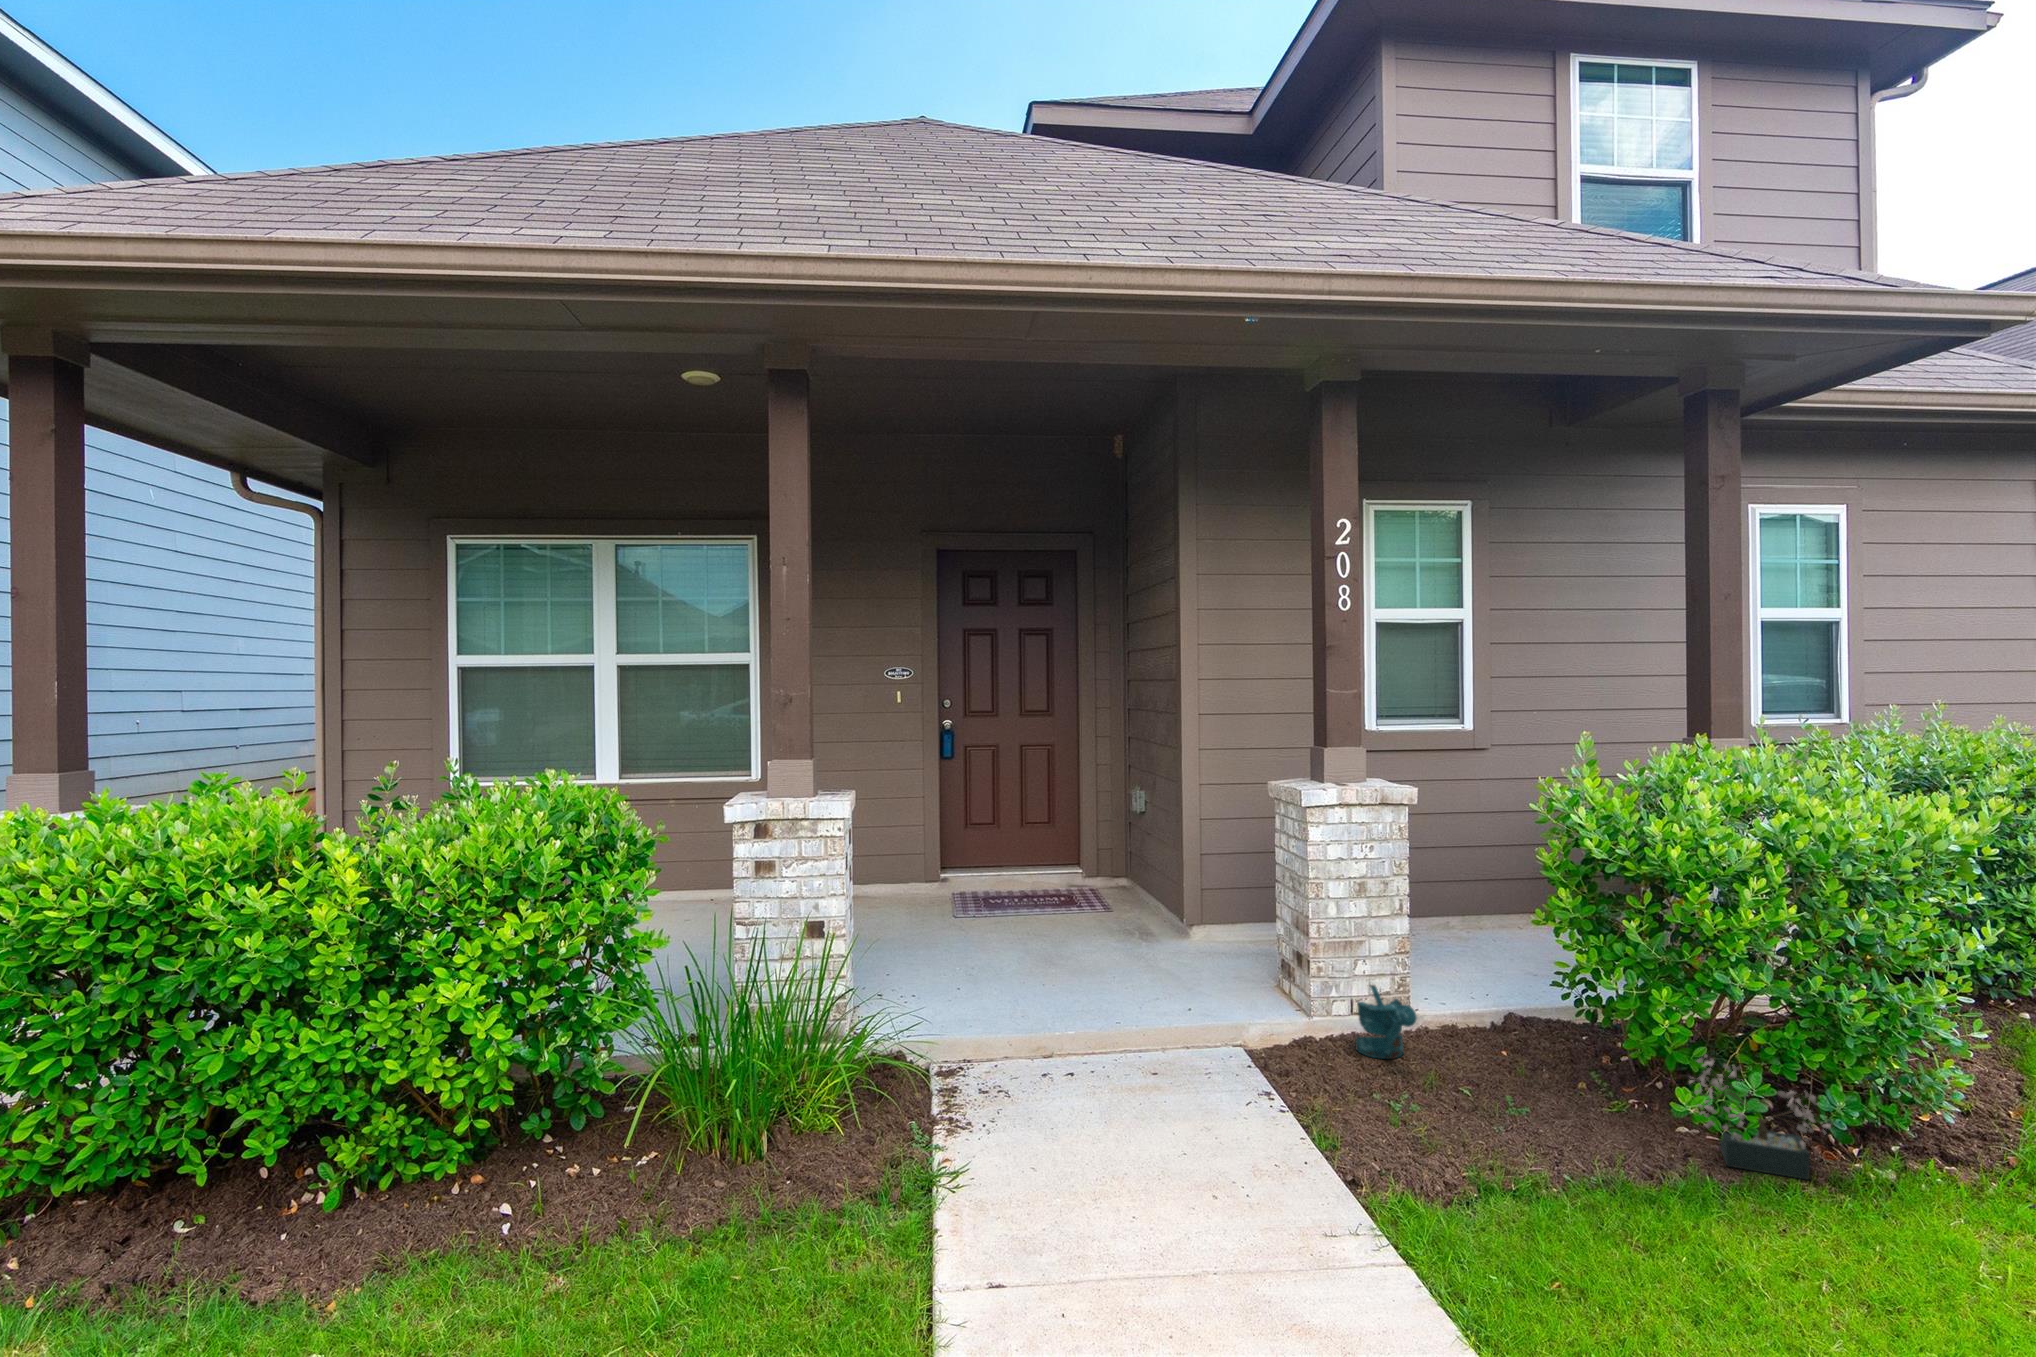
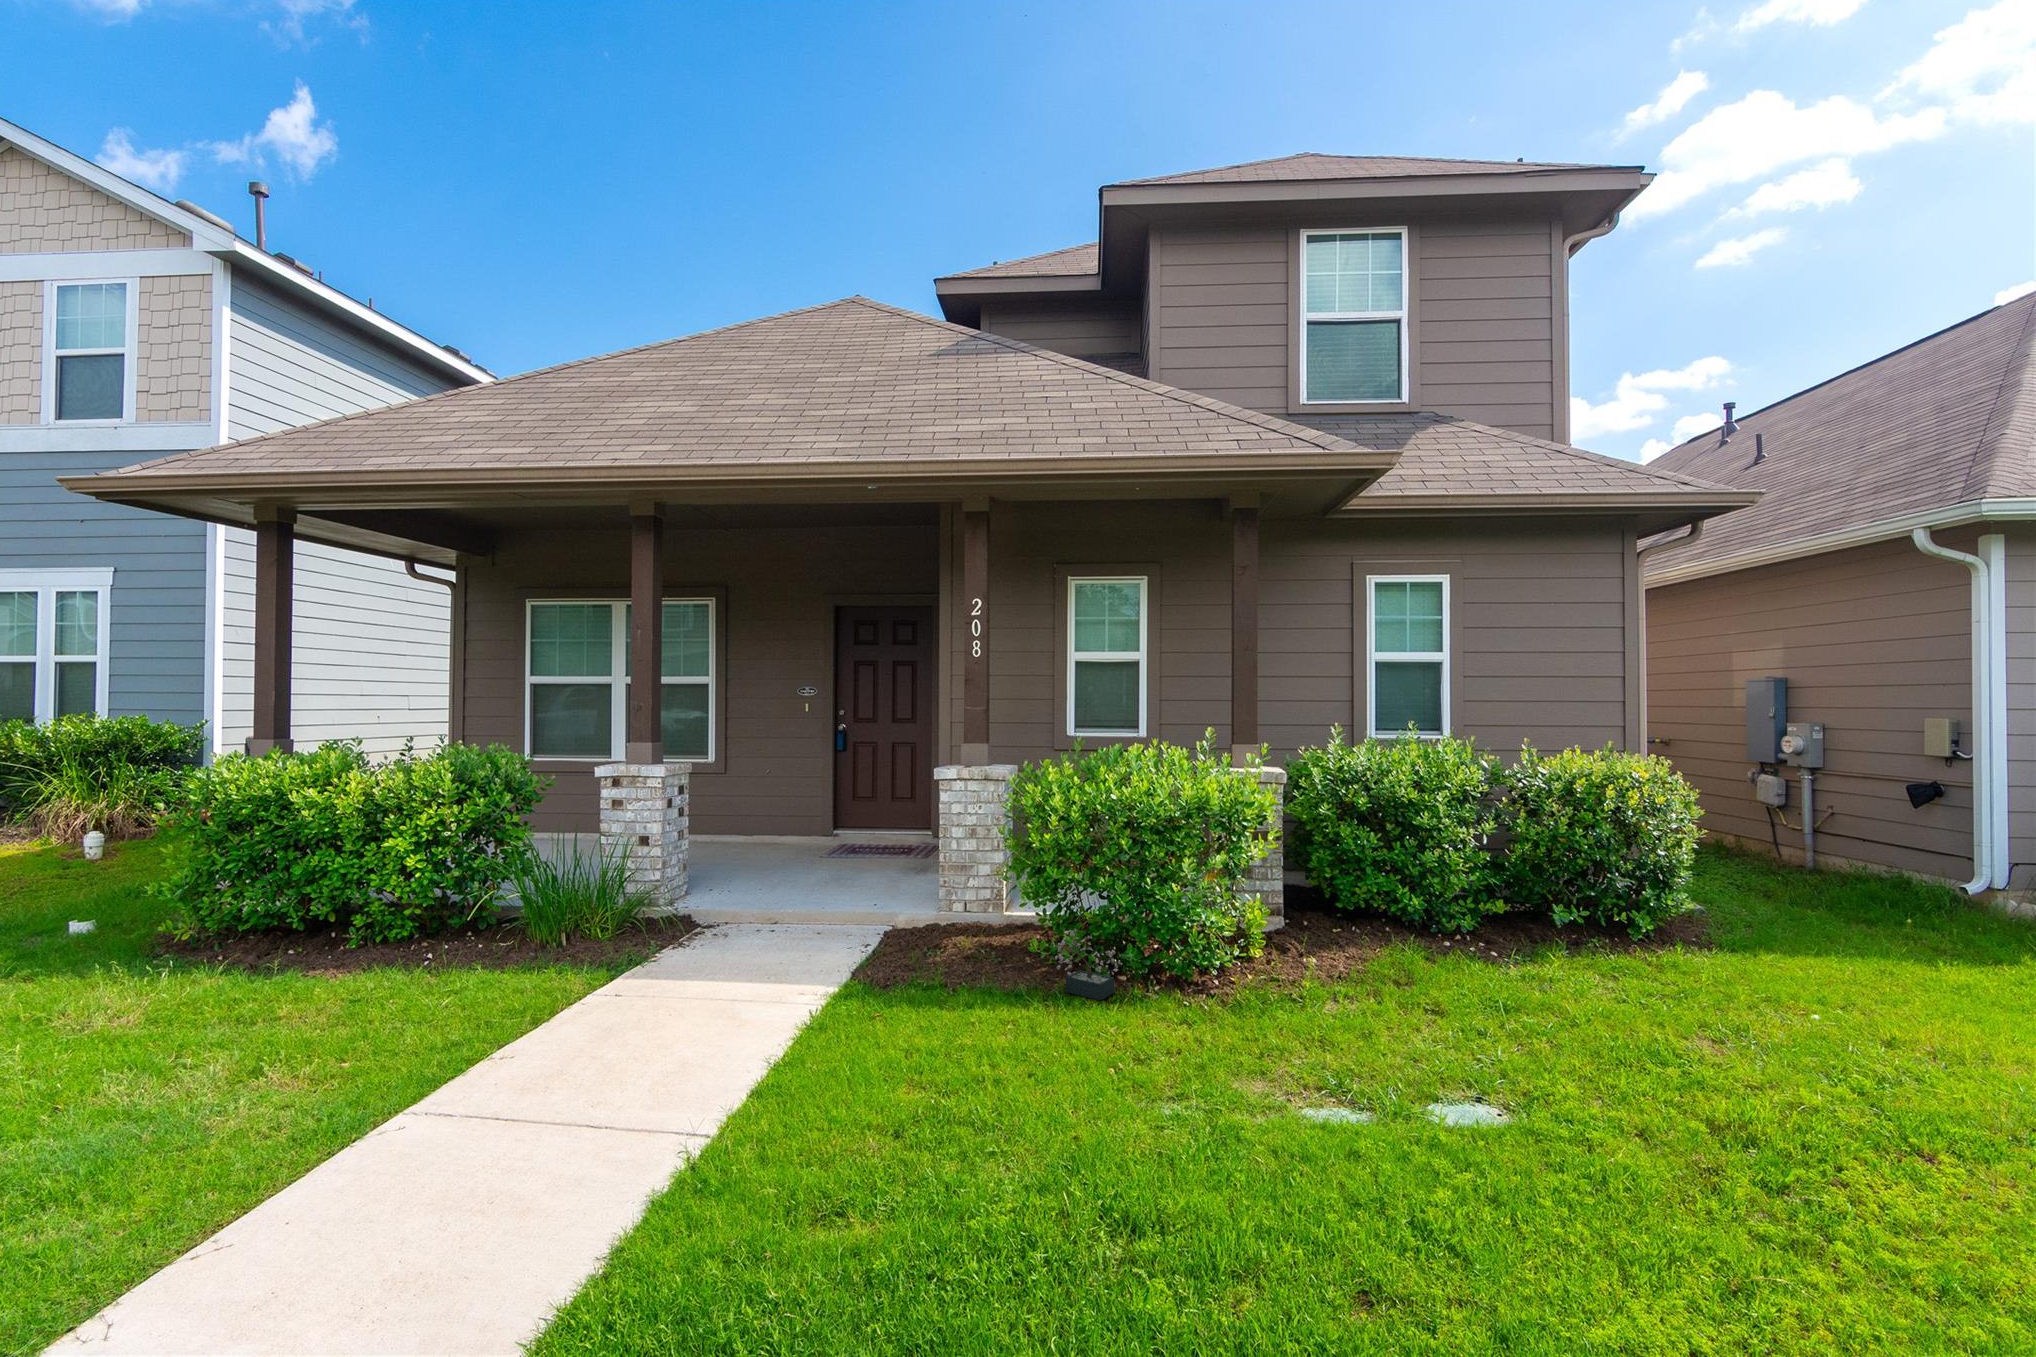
watering can: present [1356,985,1417,1059] -> none [955,890,984,937]

